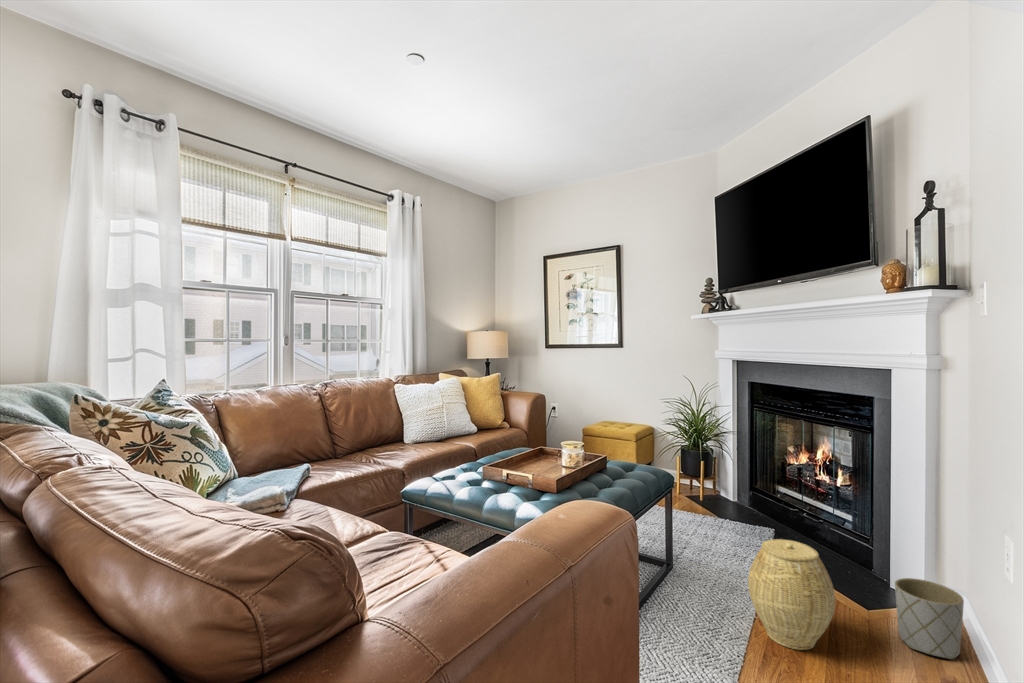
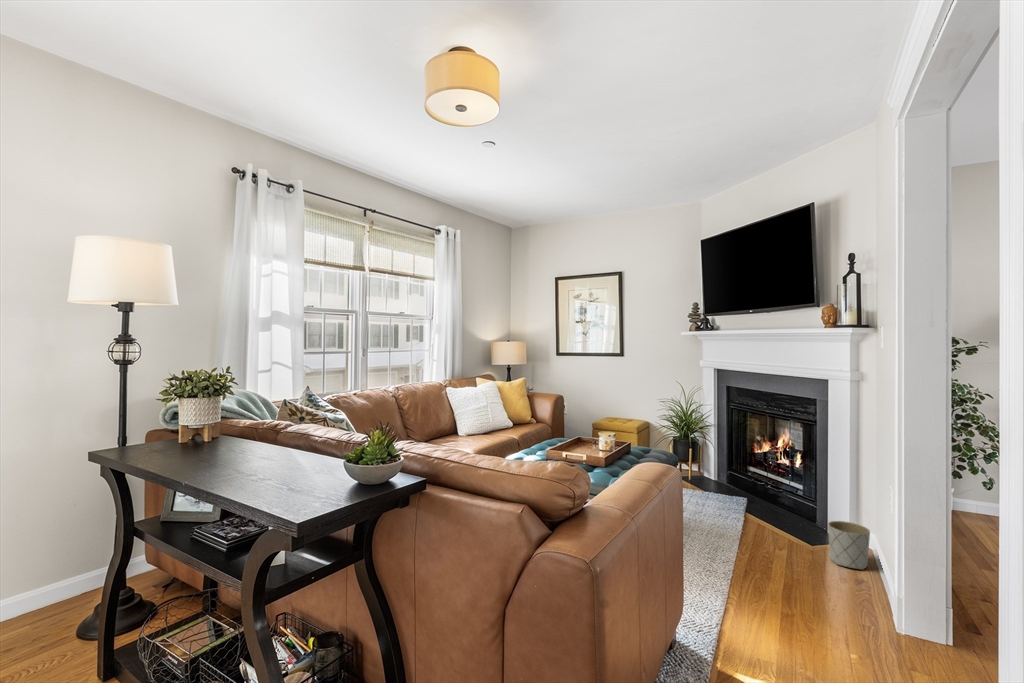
woven basket: present [748,539,836,650] -> none [733,497,790,567]

